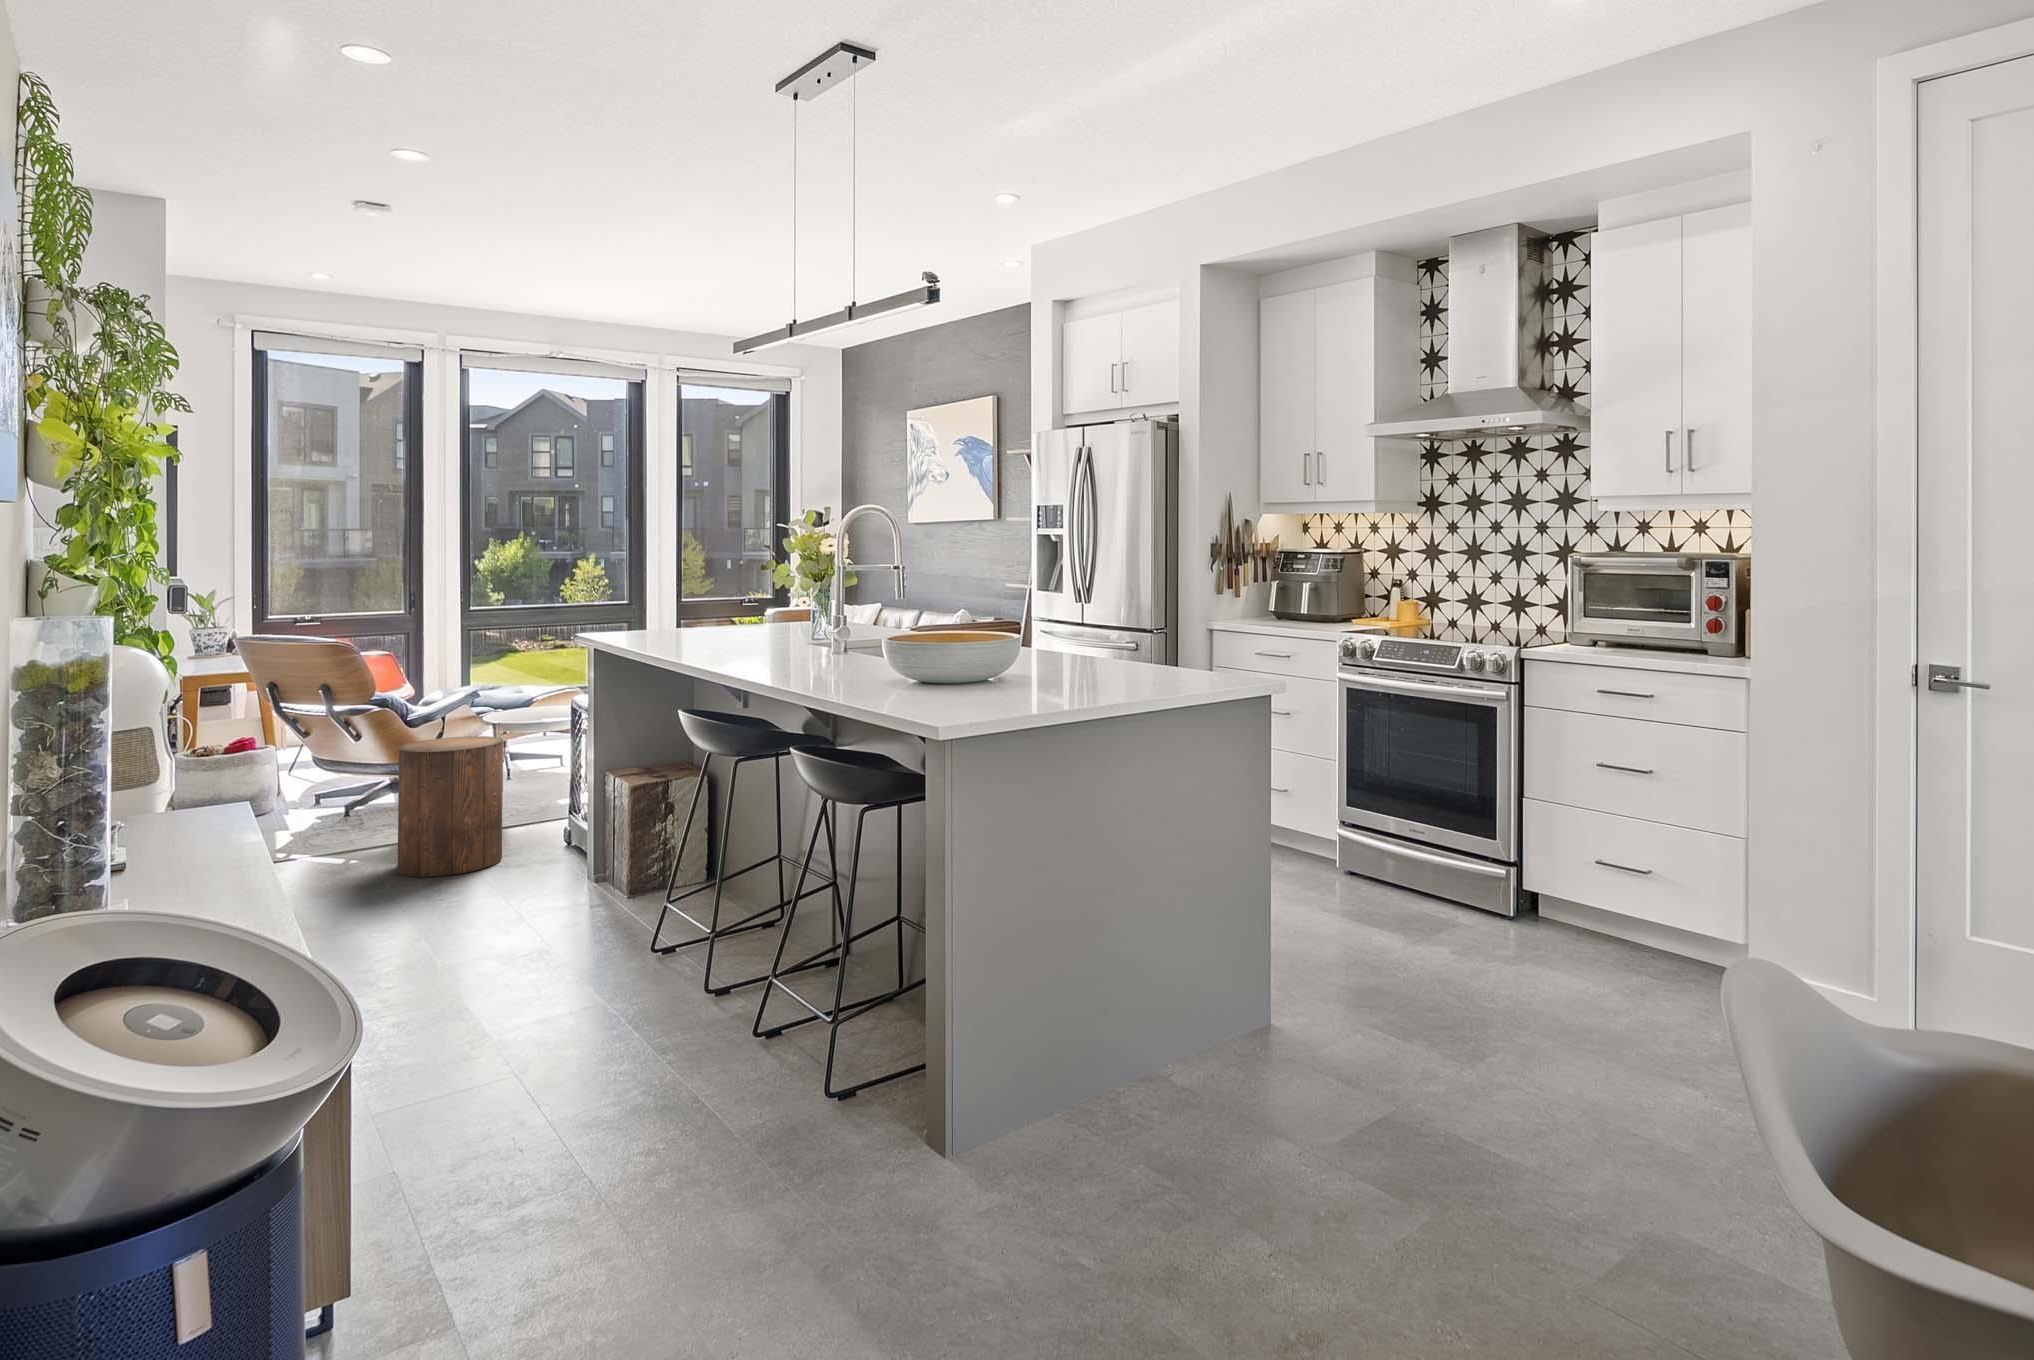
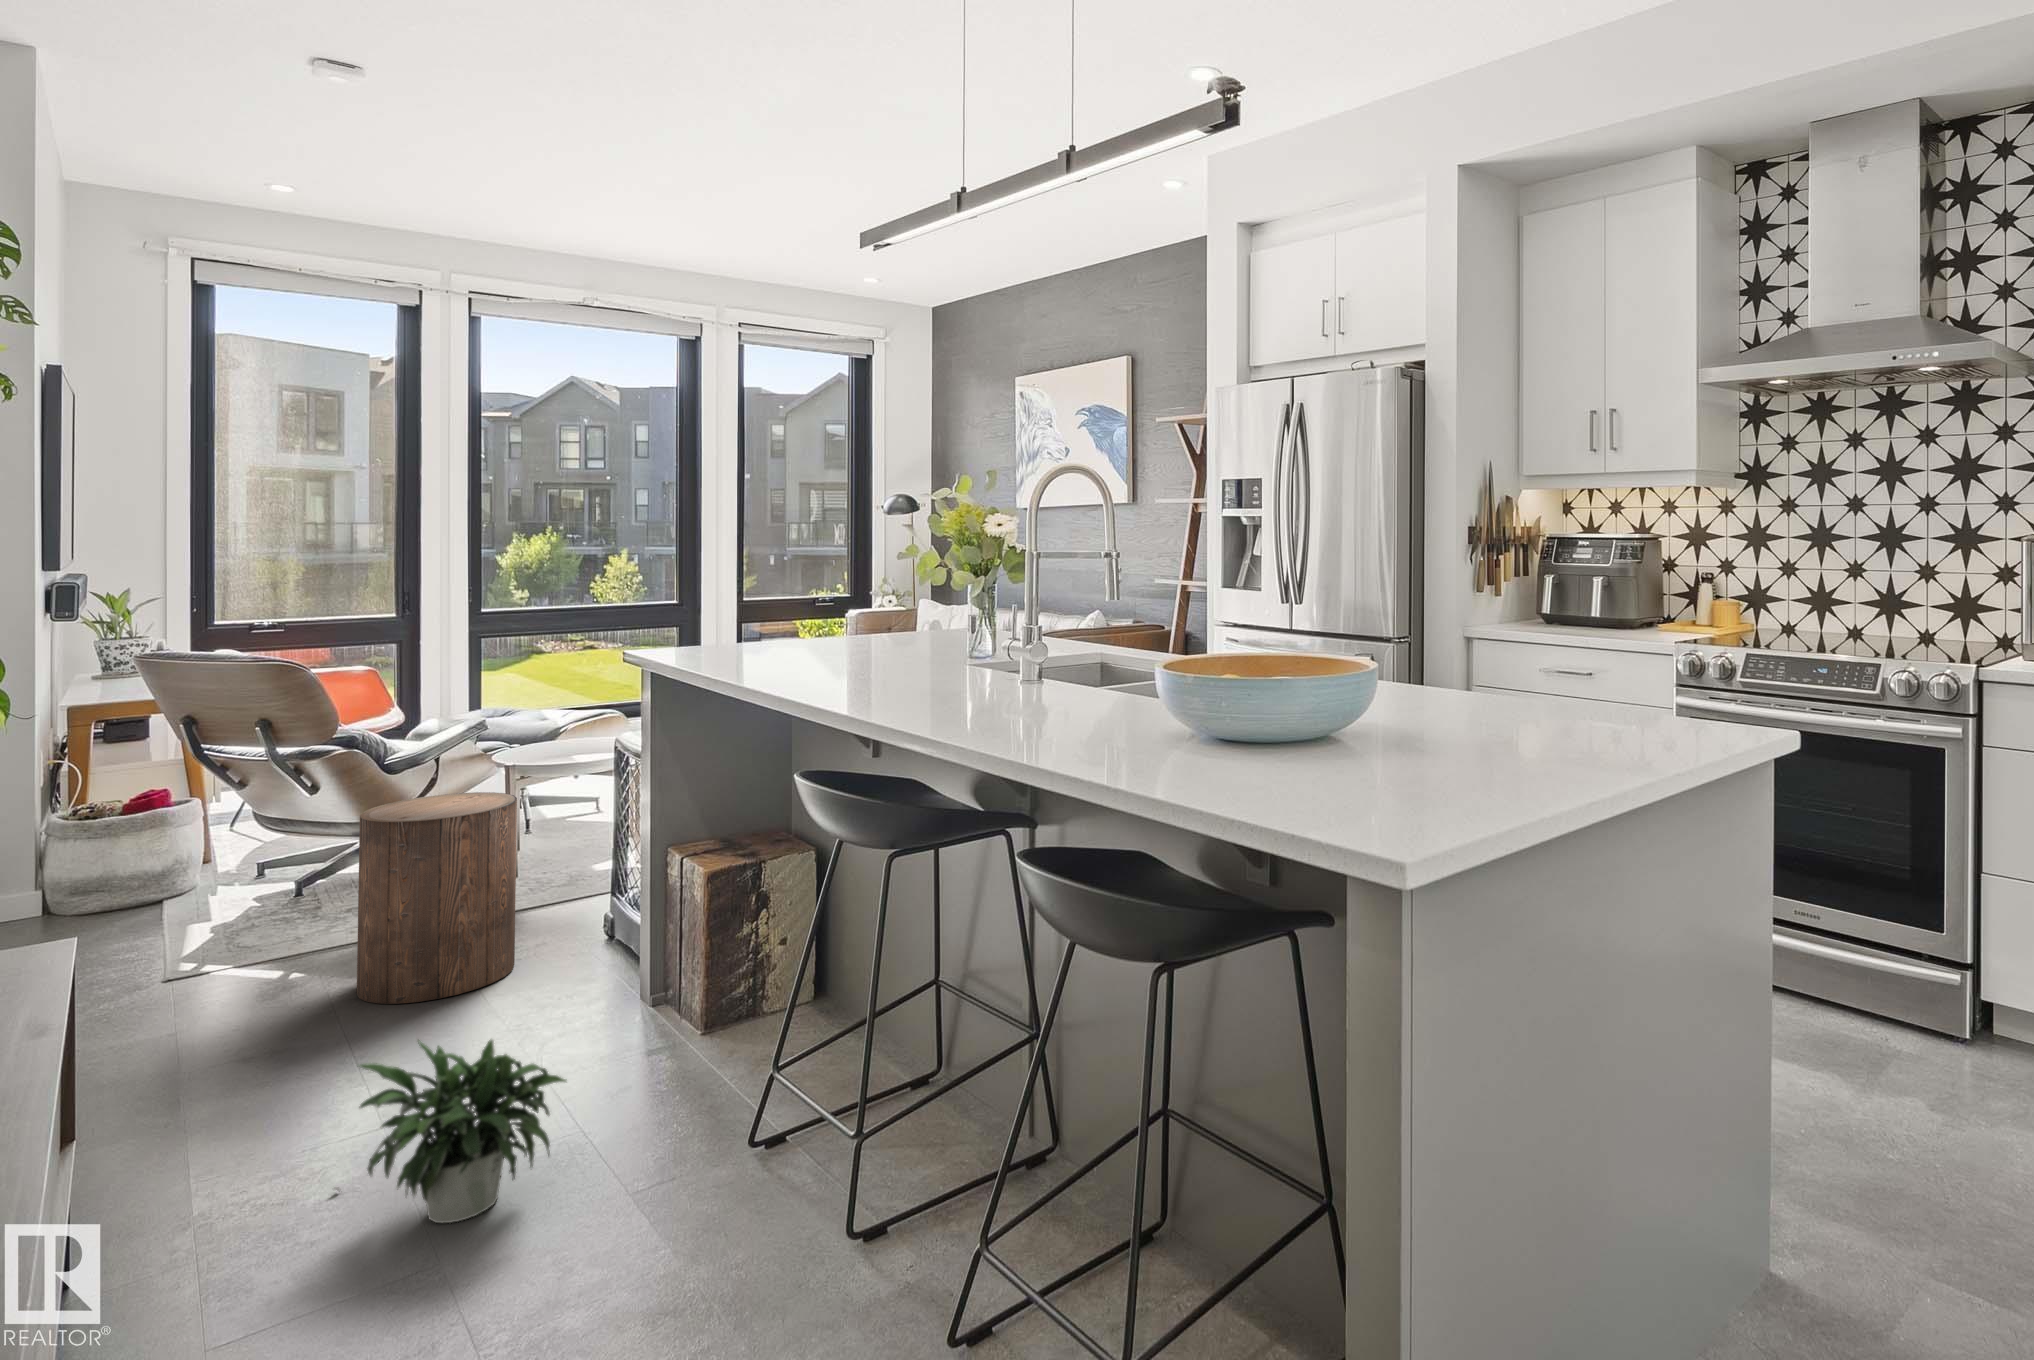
potted plant: none [398,870,538,978] -> present [335,1039,566,1223]

